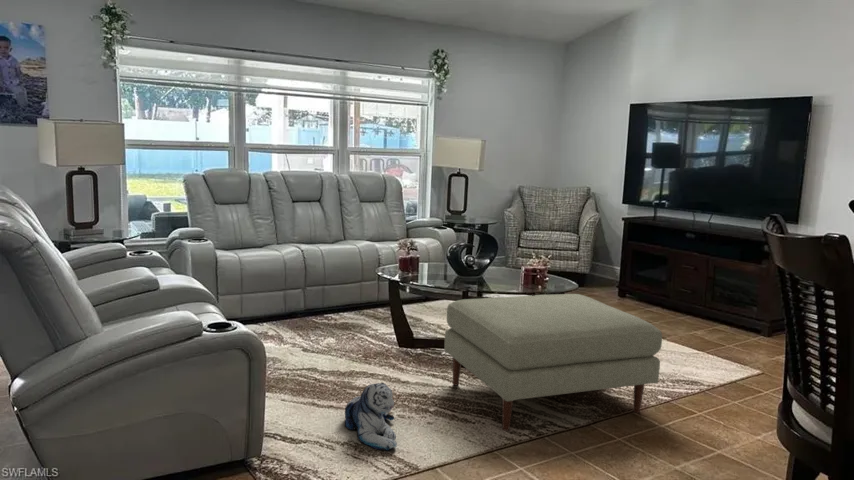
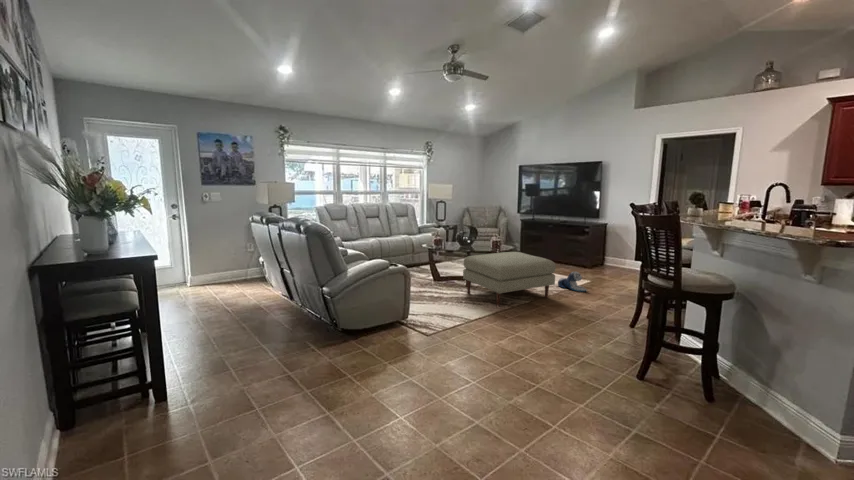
plush toy: present [345,383,397,450] -> present [558,272,587,292]

